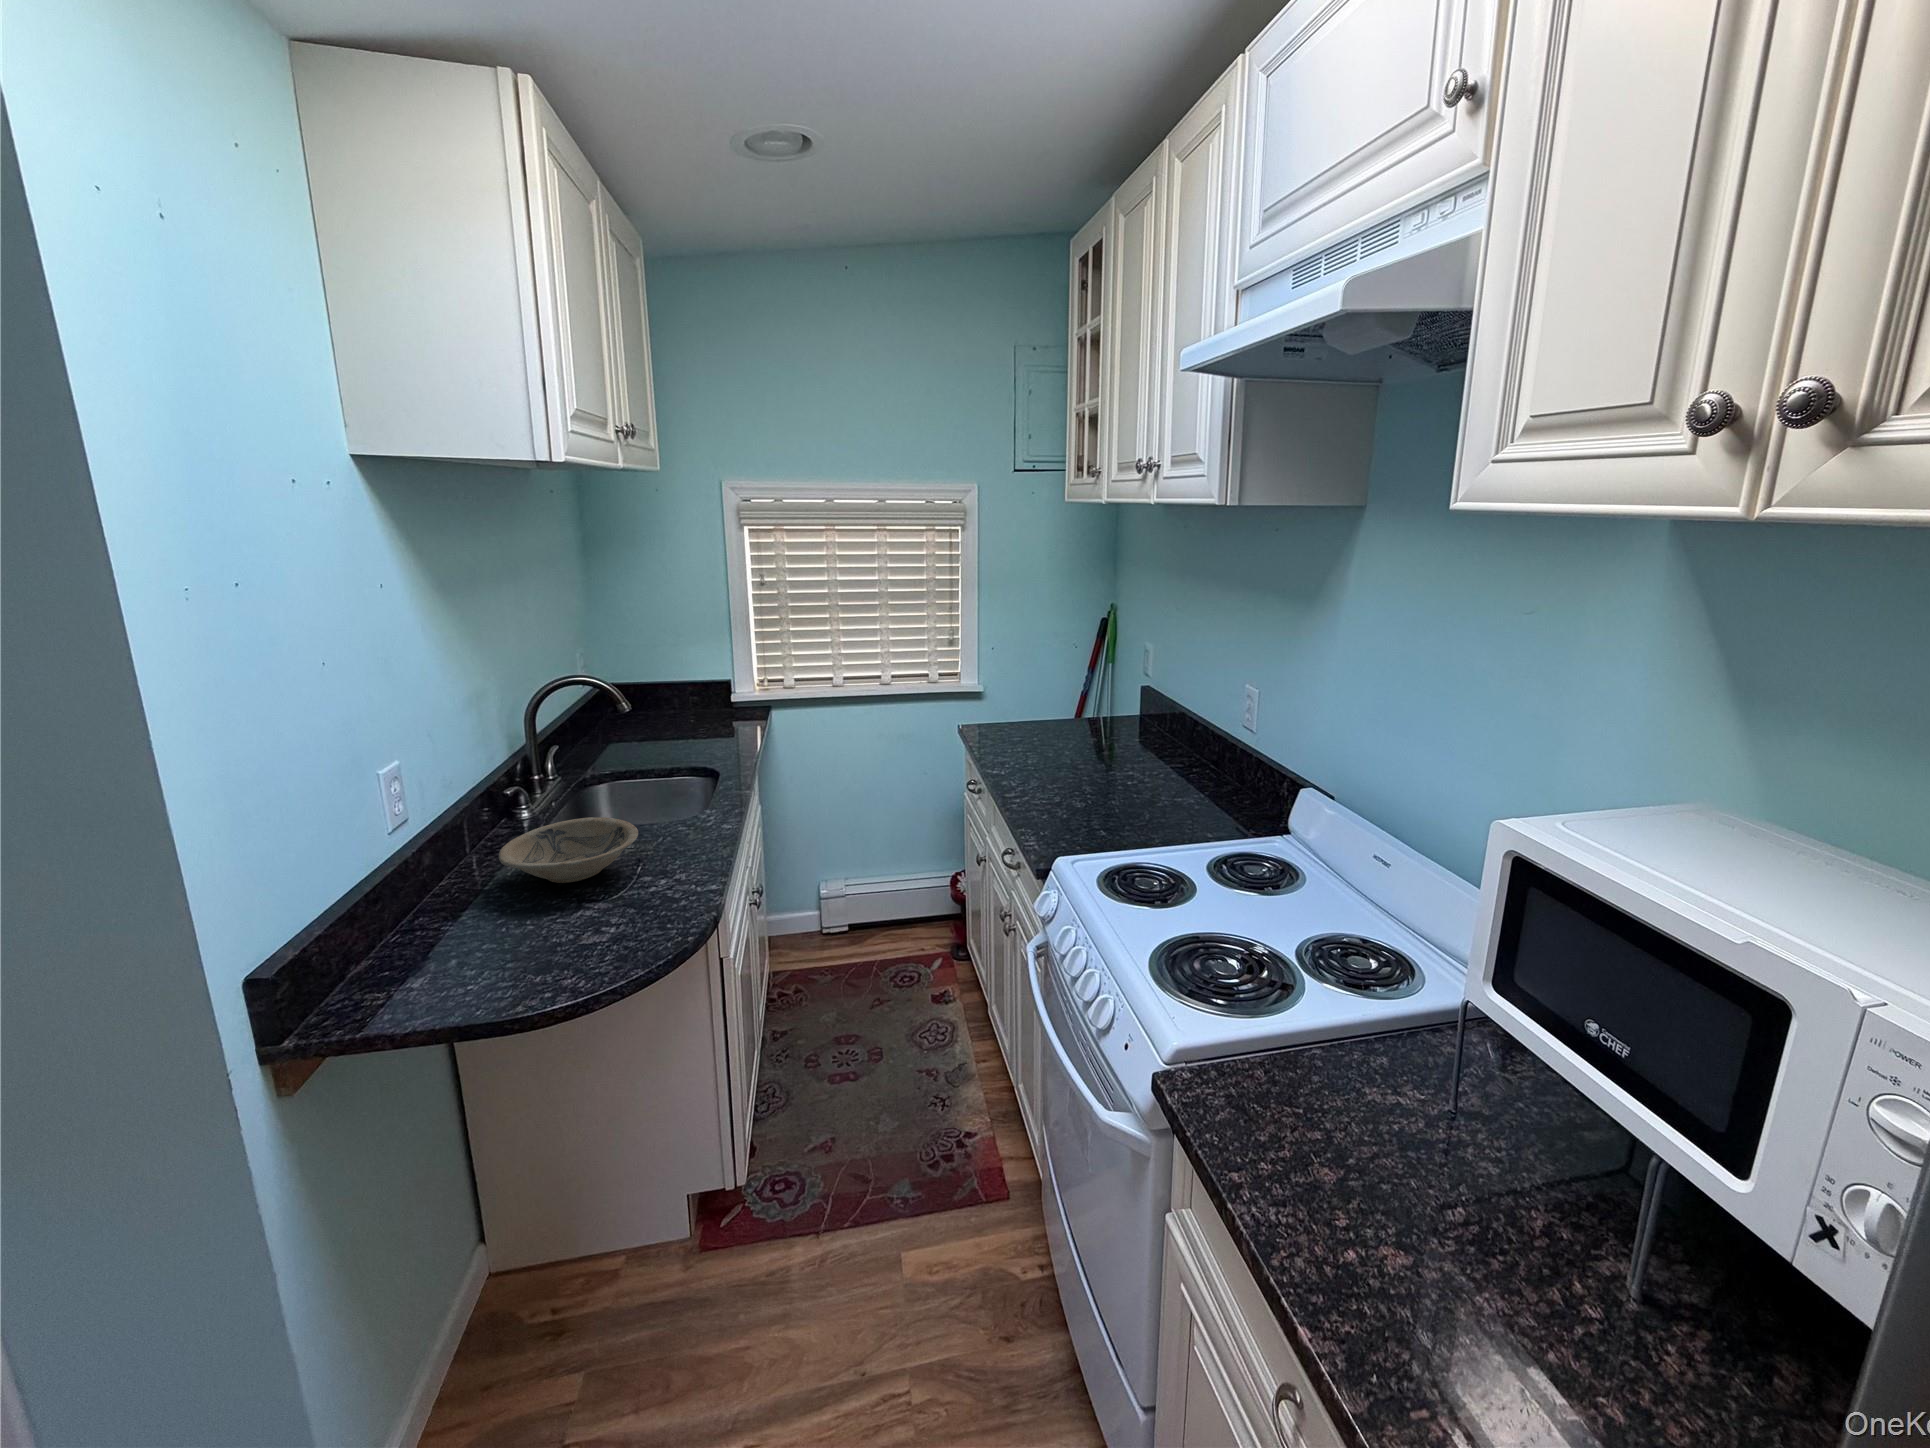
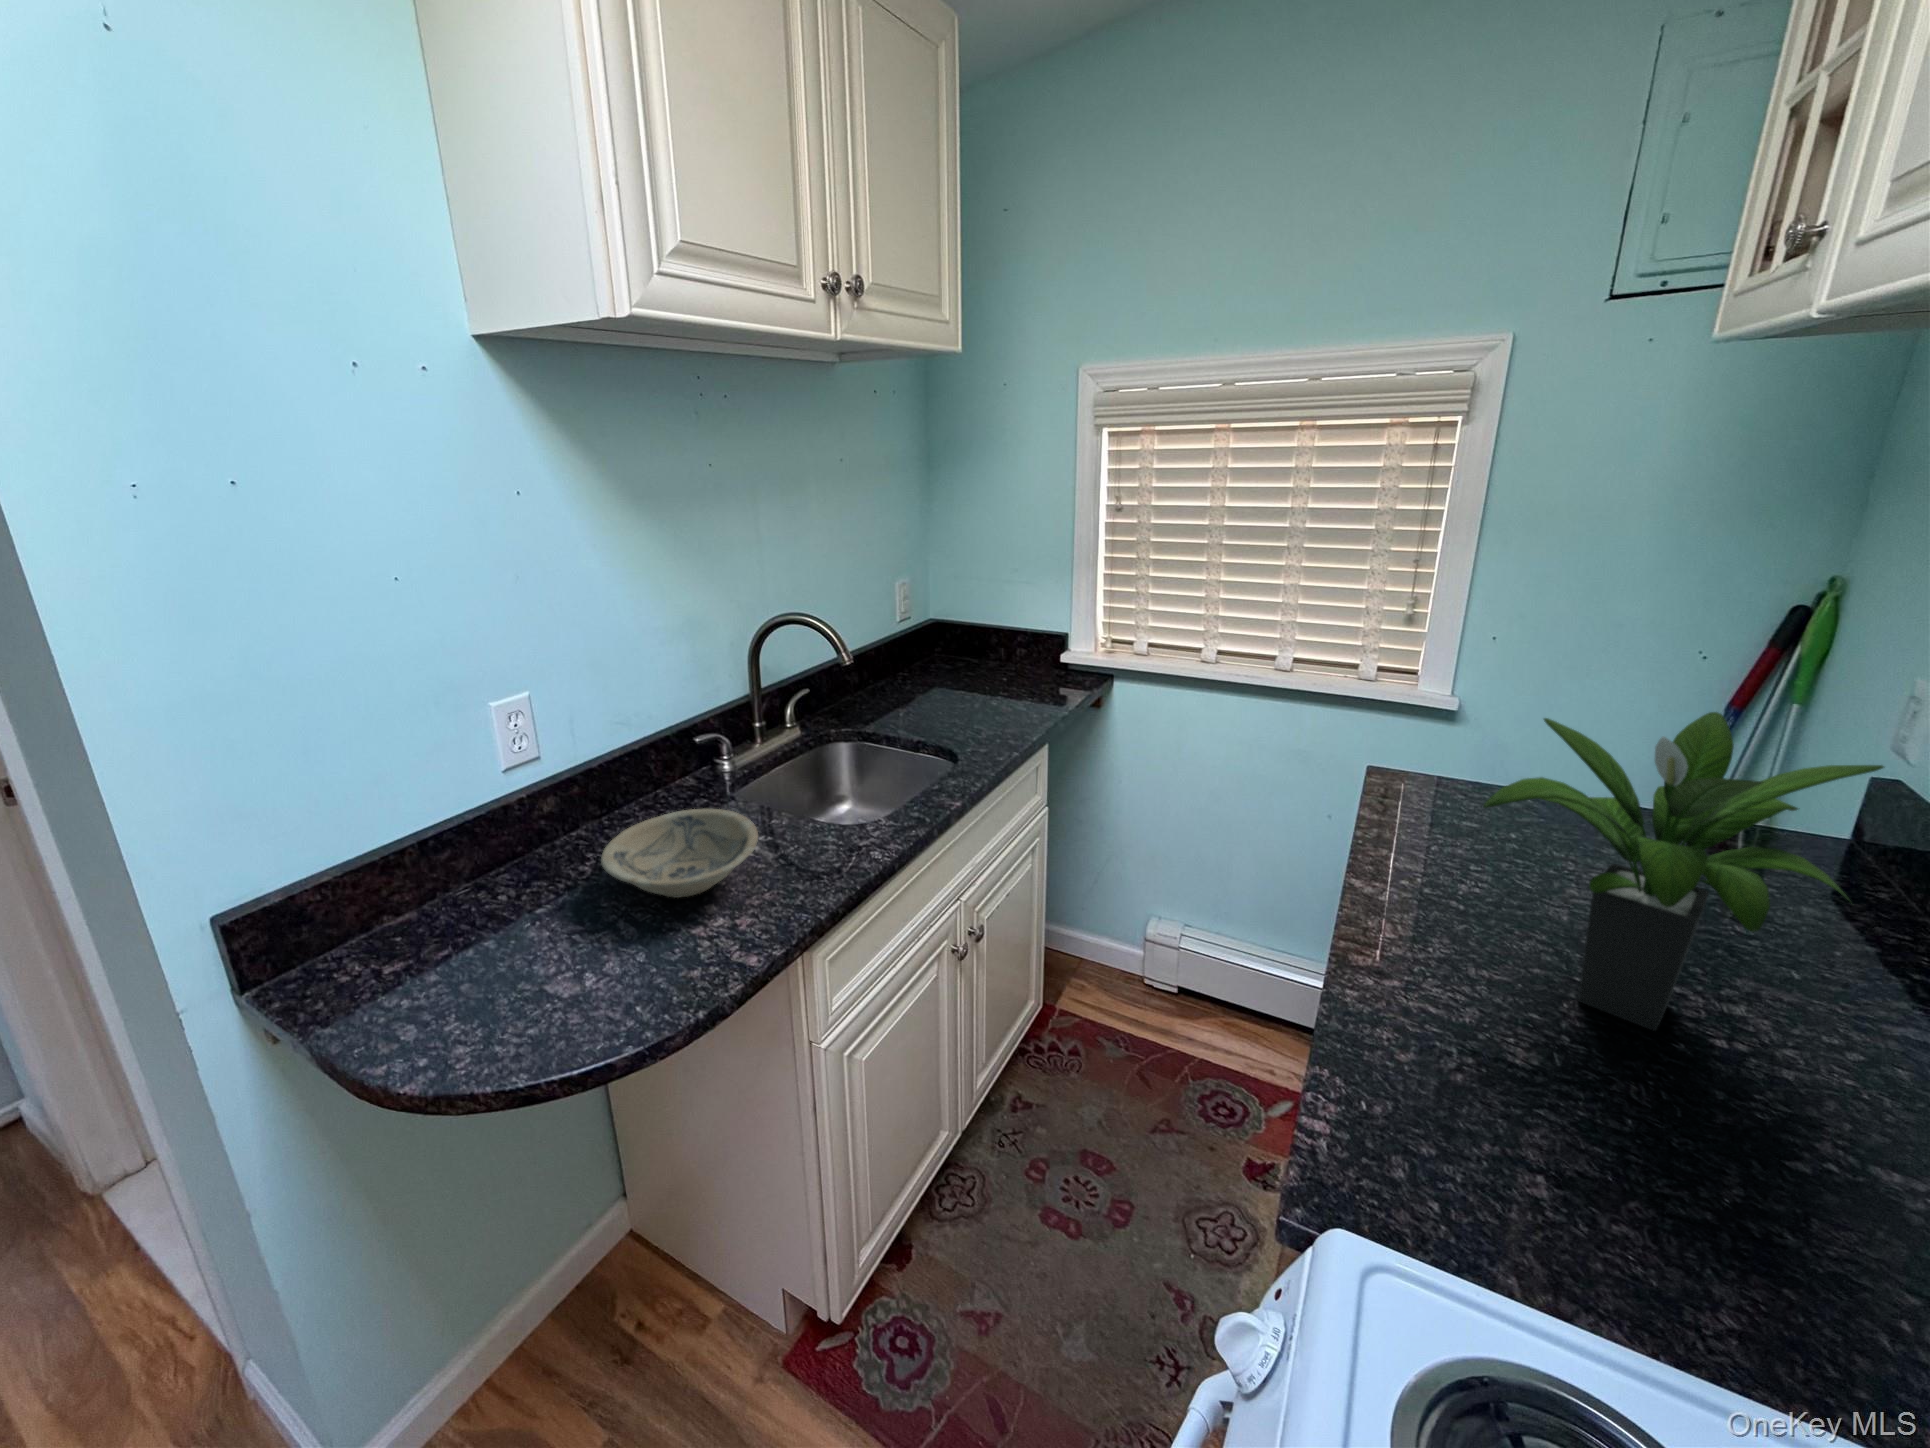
potted plant: none [1042,650,1154,783] -> present [1484,712,1884,1031]

